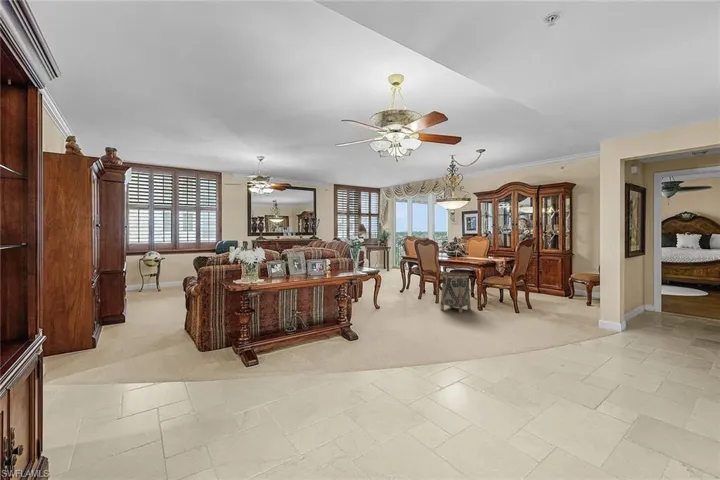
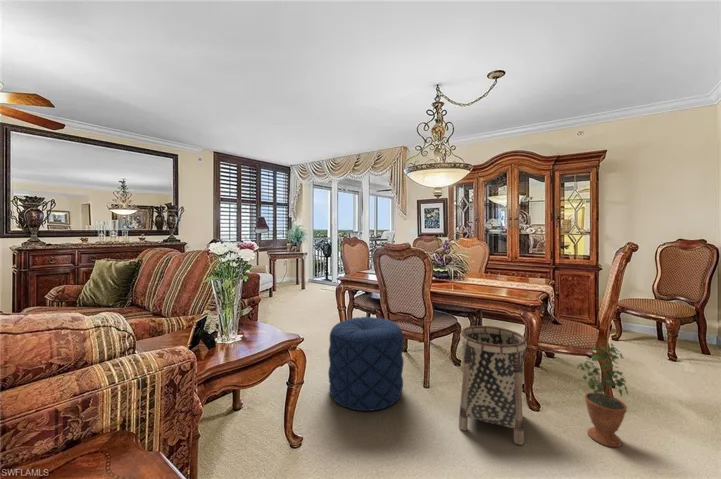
pouf: none [393,271,425,304] -> present [328,317,404,411]
potted plant: none [488,277,506,316] -> present [578,344,628,447]

